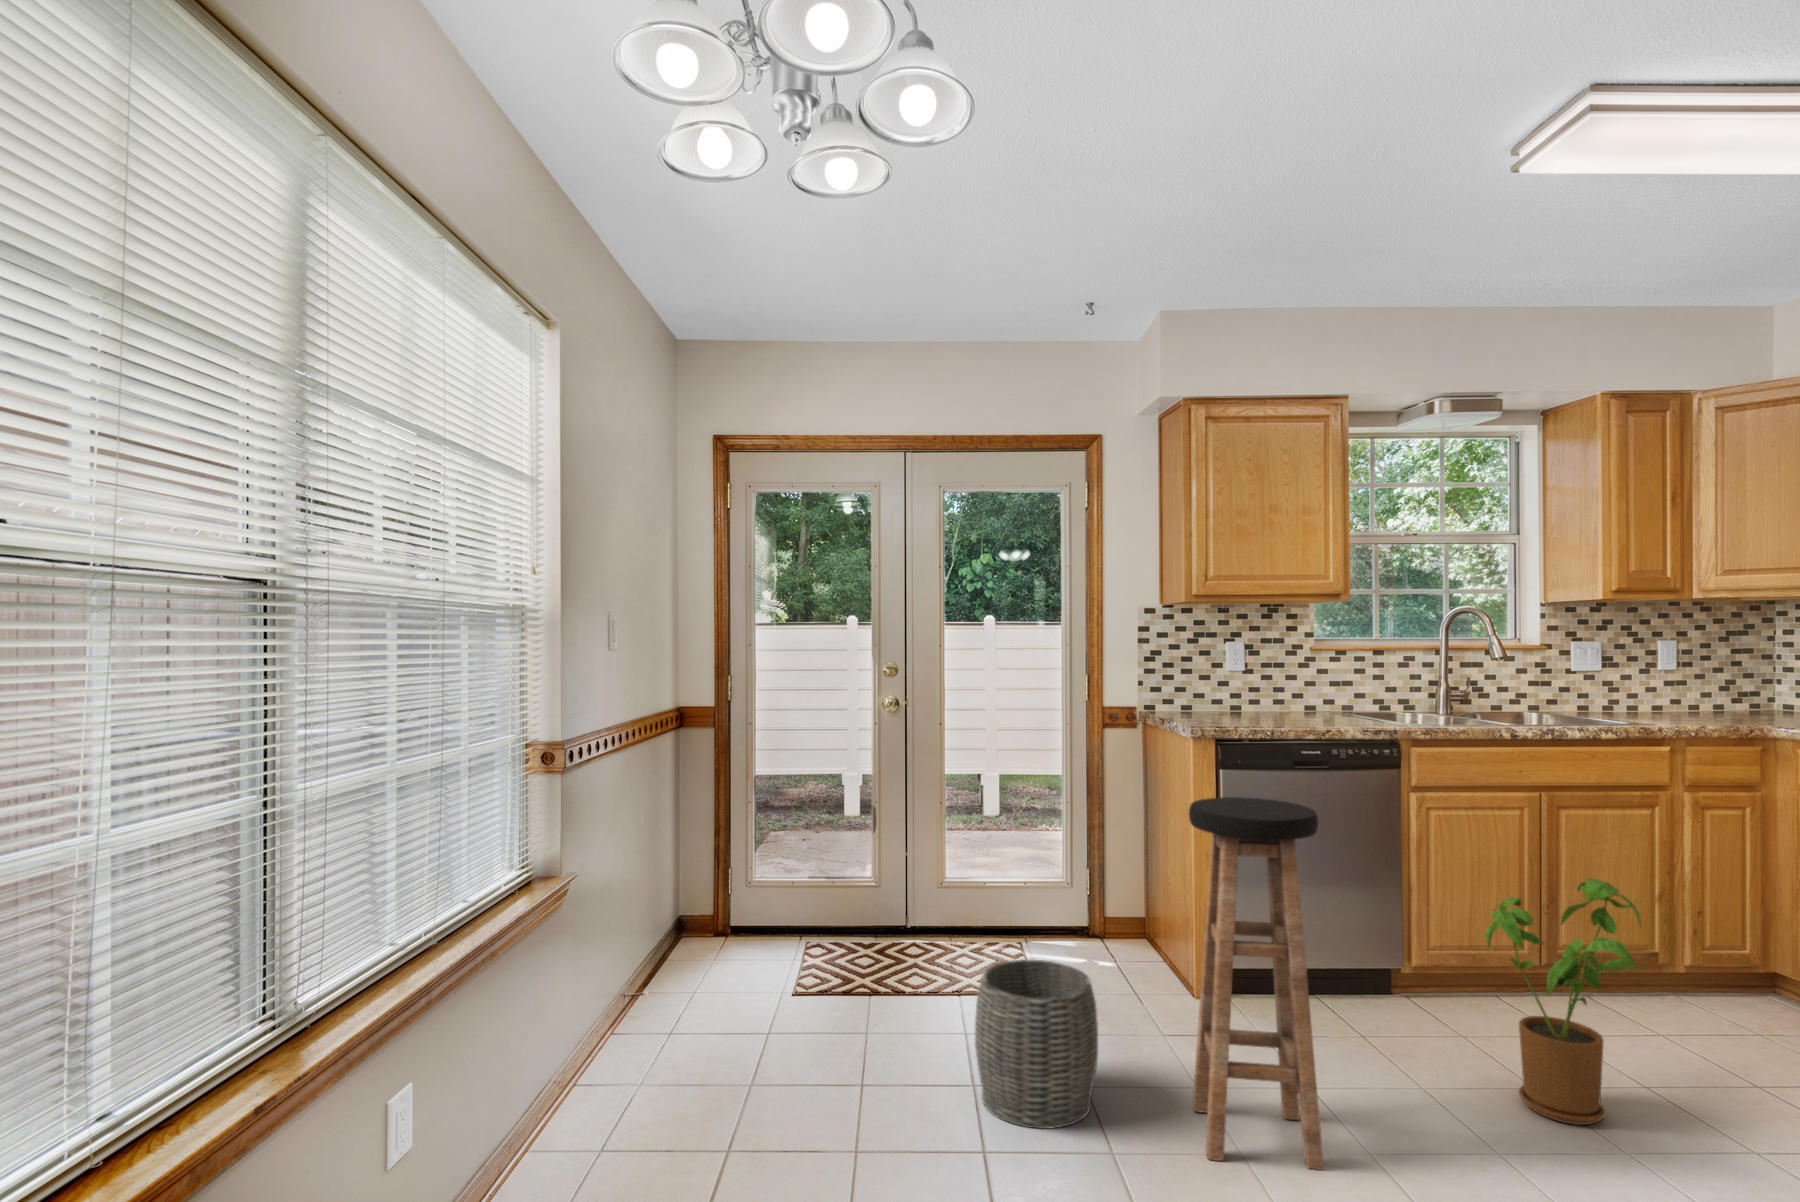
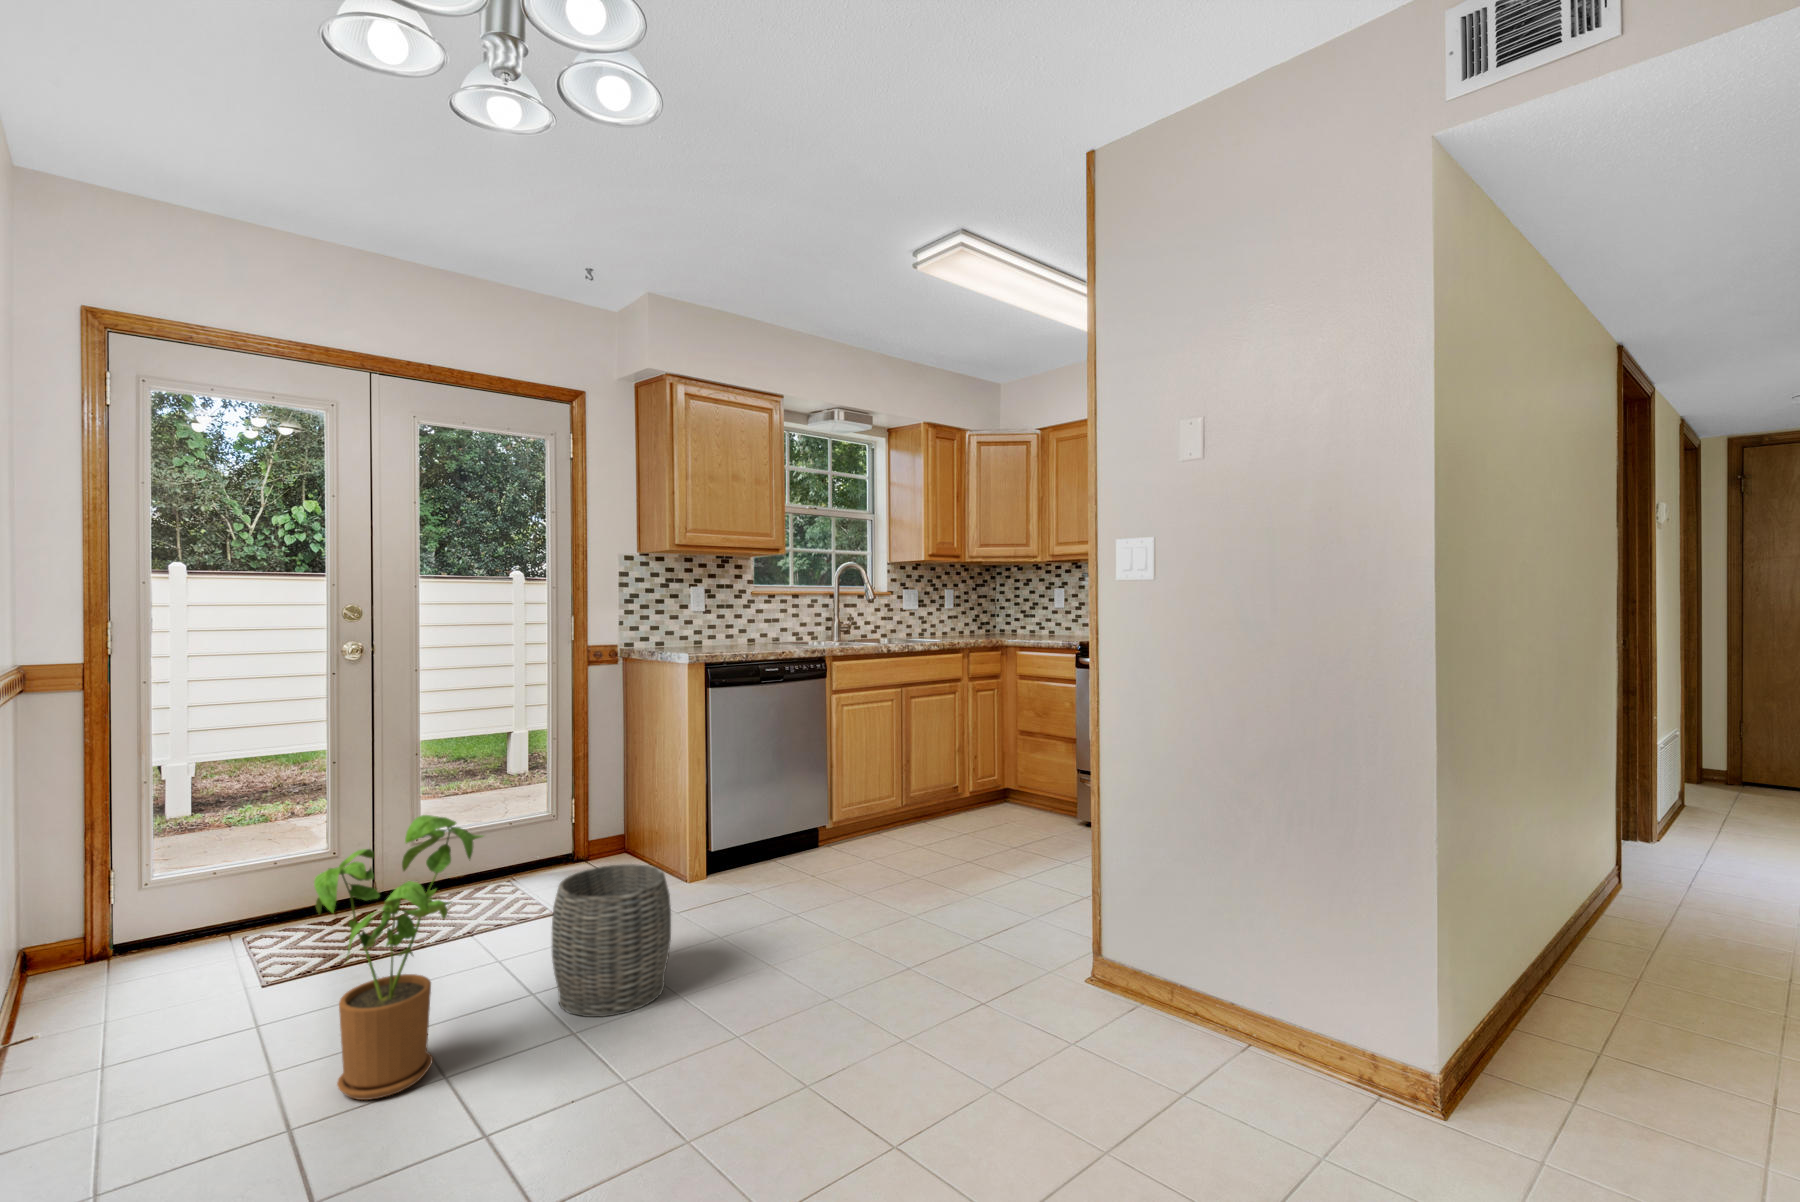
bar stool: present [1189,797,1324,1170] -> none [741,696,852,985]
house plant: present [1485,877,1642,1125] -> present [314,815,483,1100]

